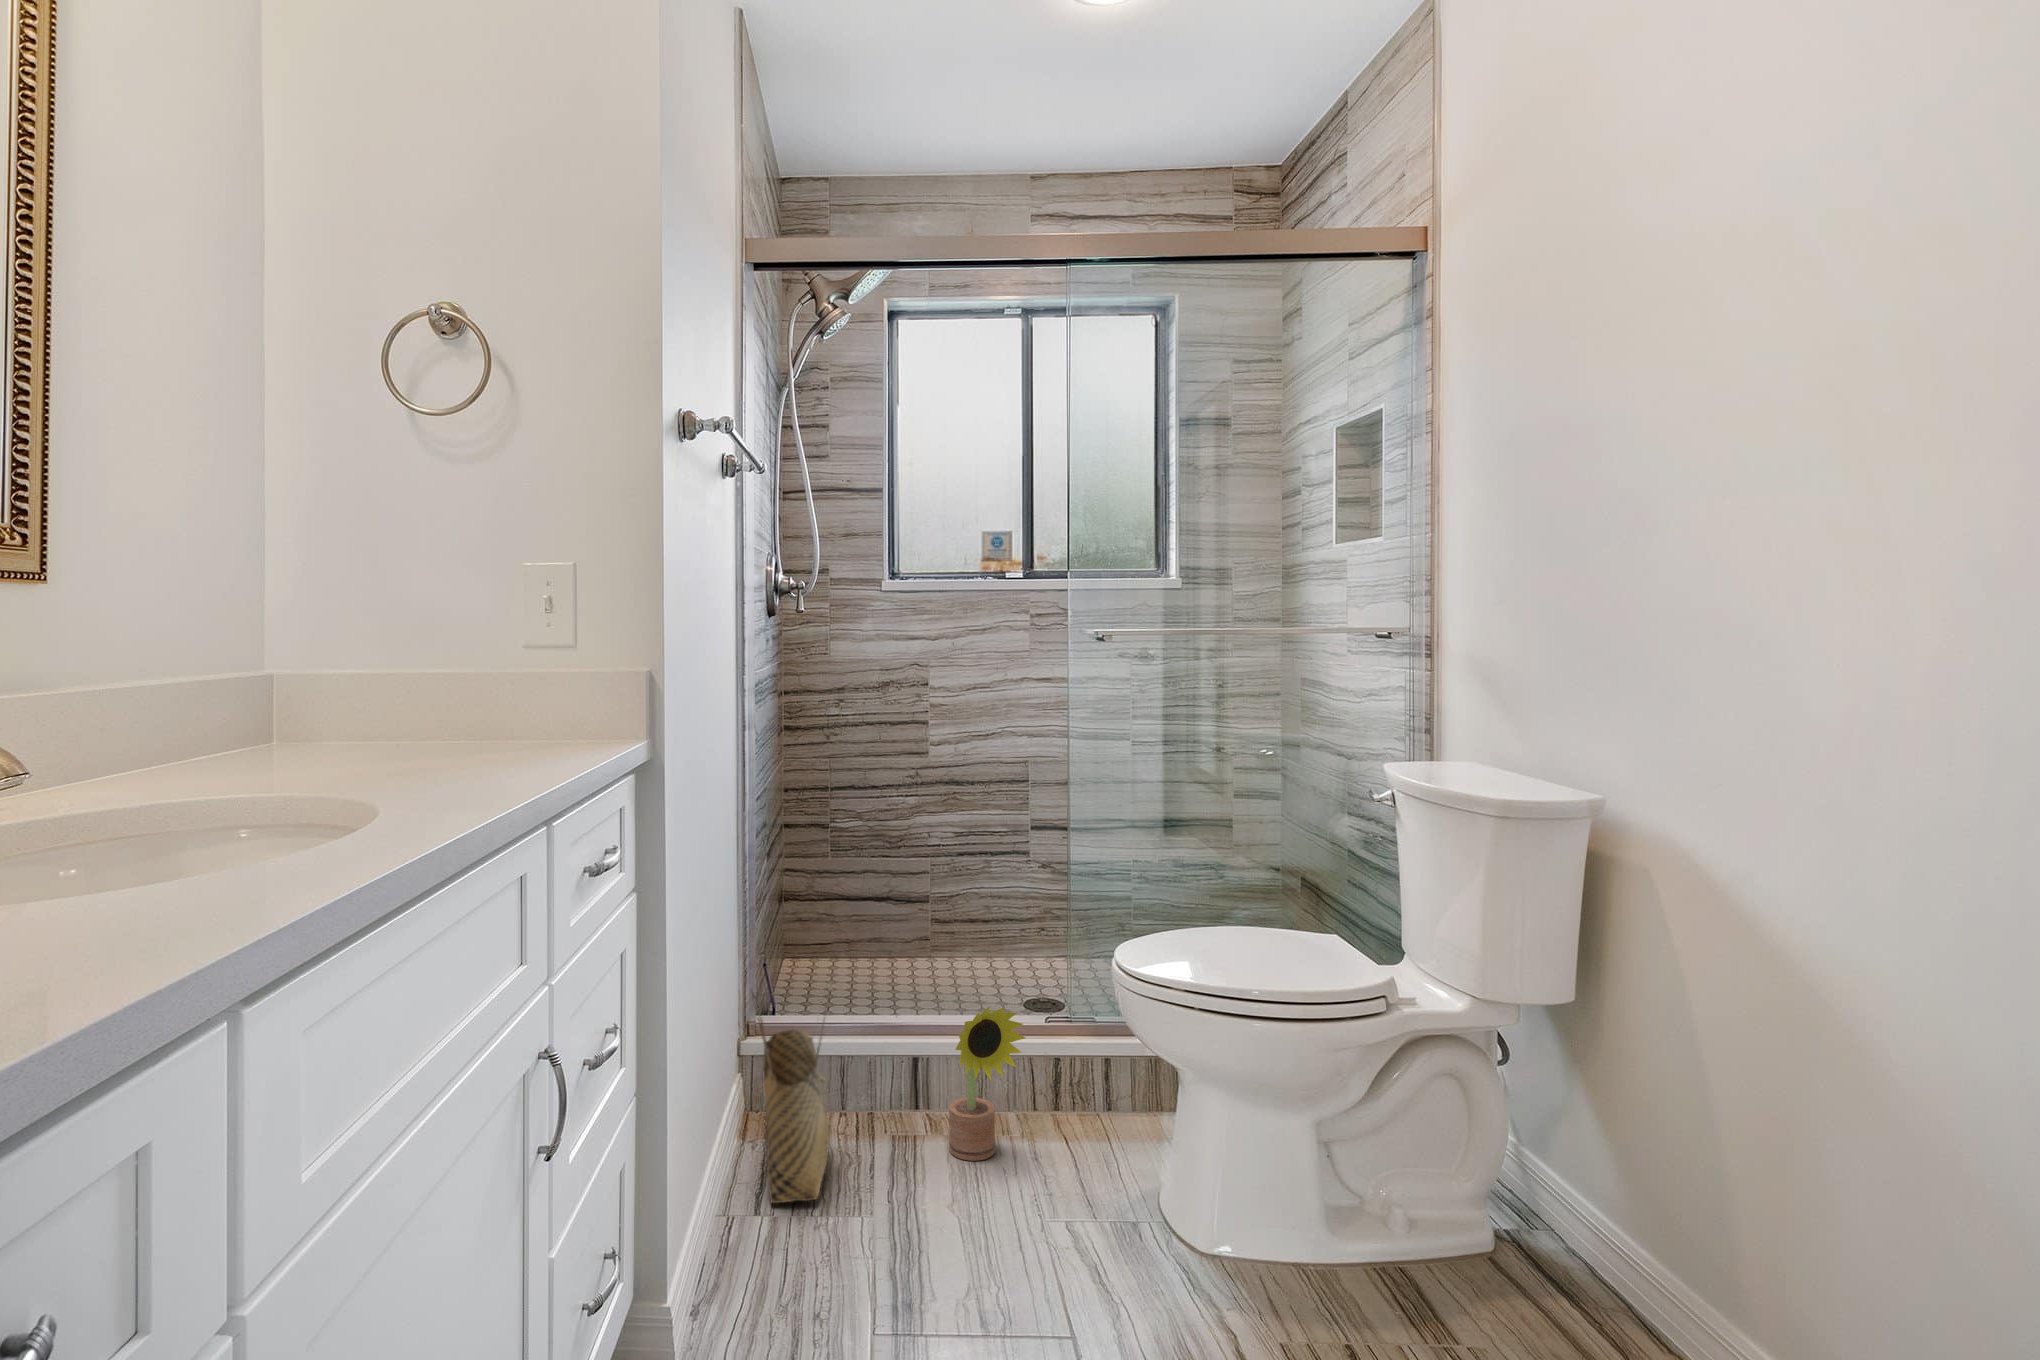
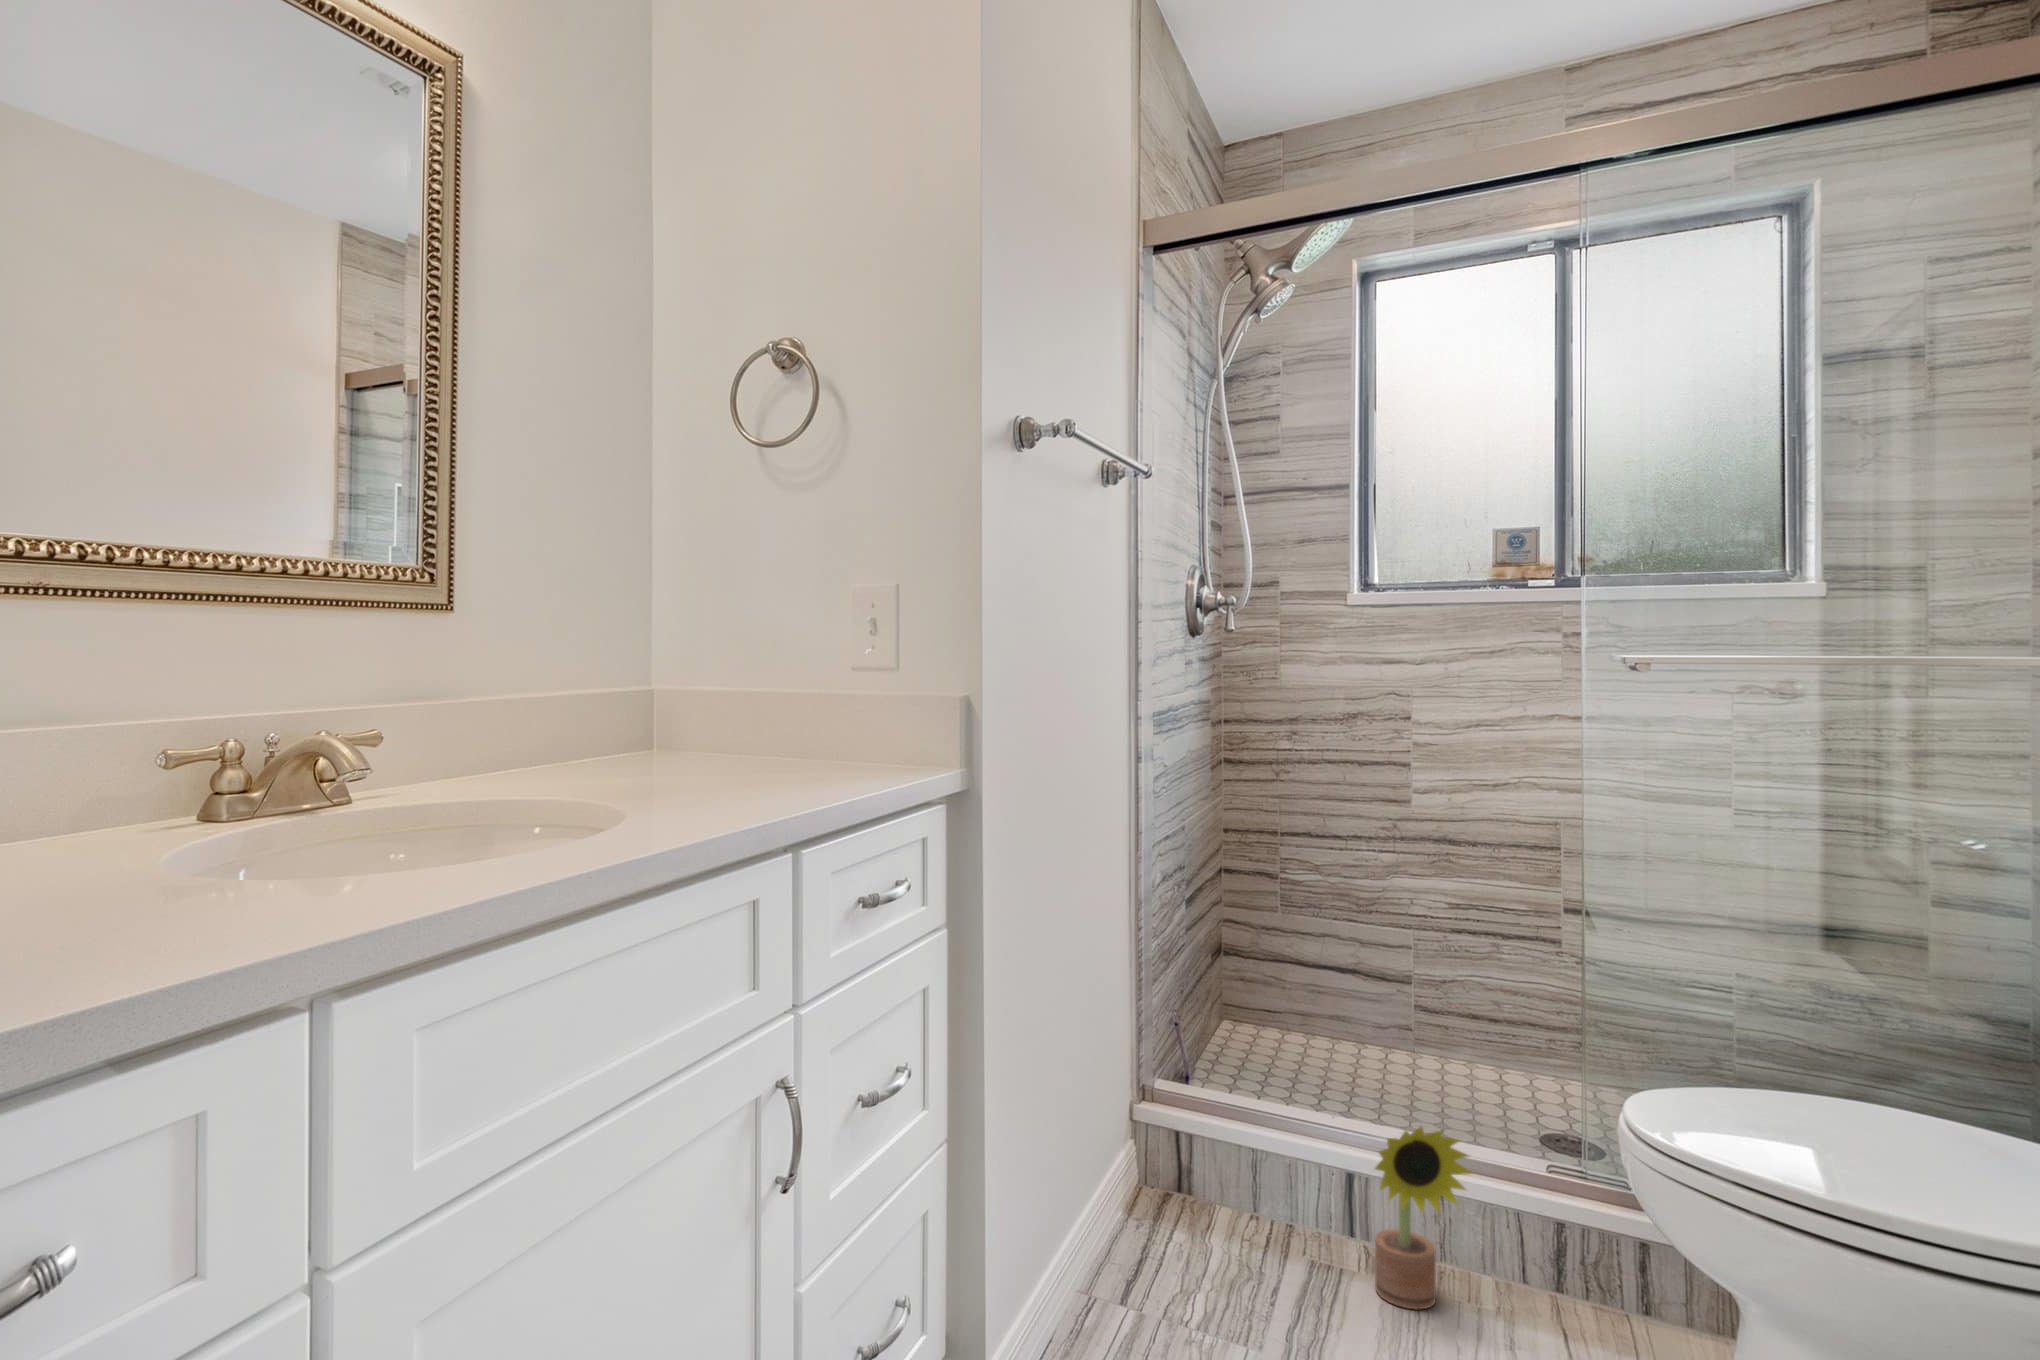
woven basket: present [751,984,831,1203] -> none [1129,1053,1225,1302]

